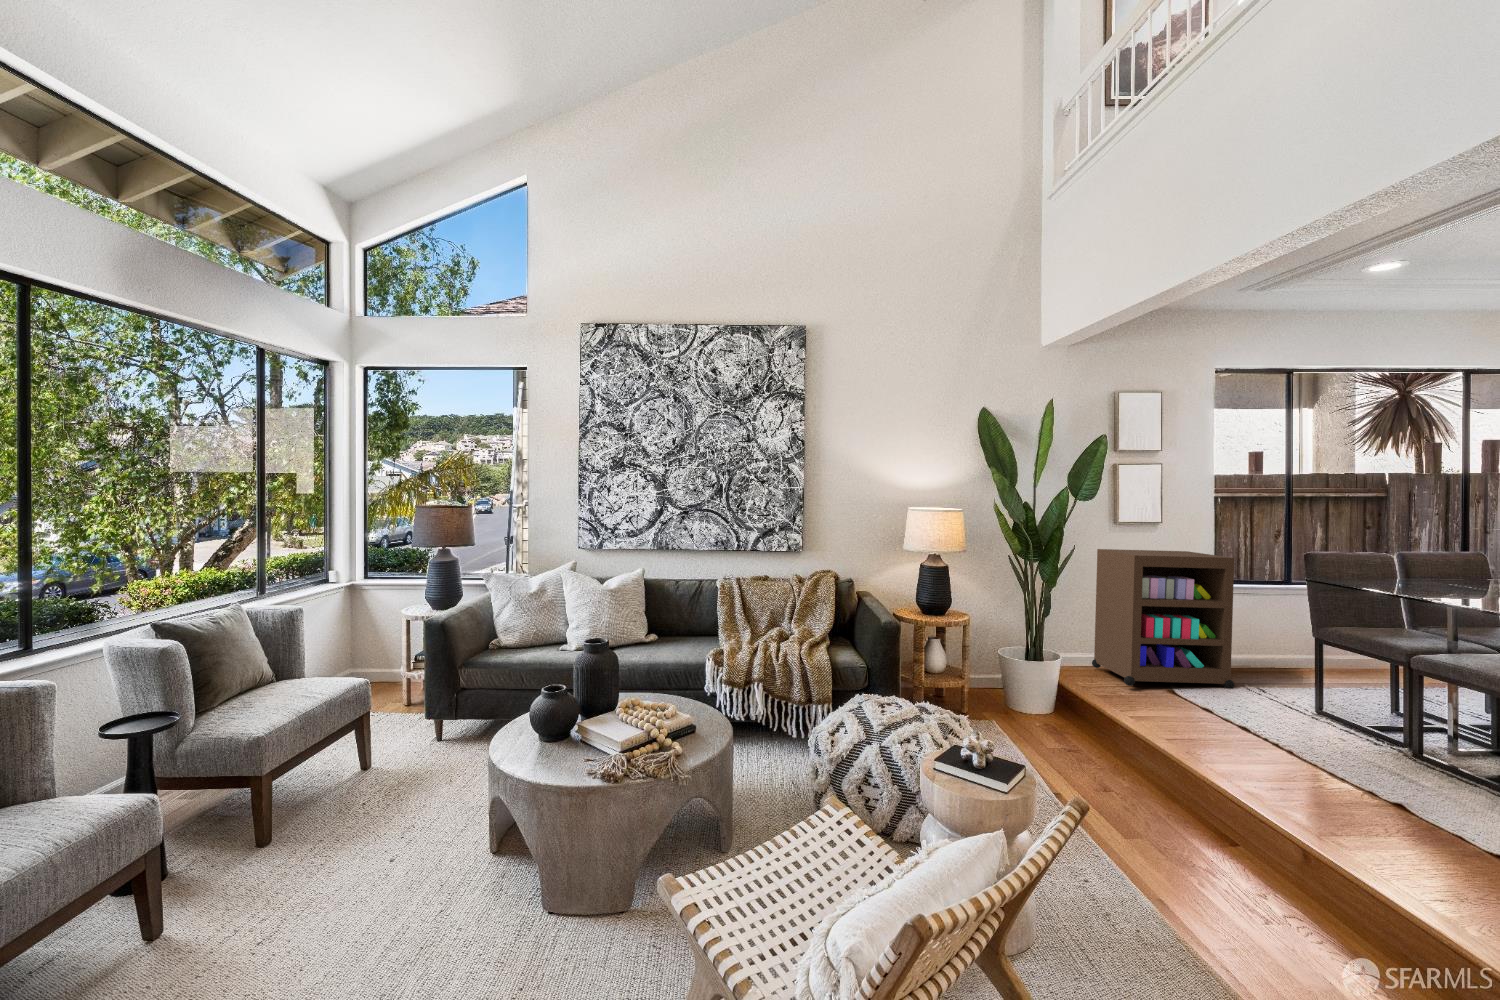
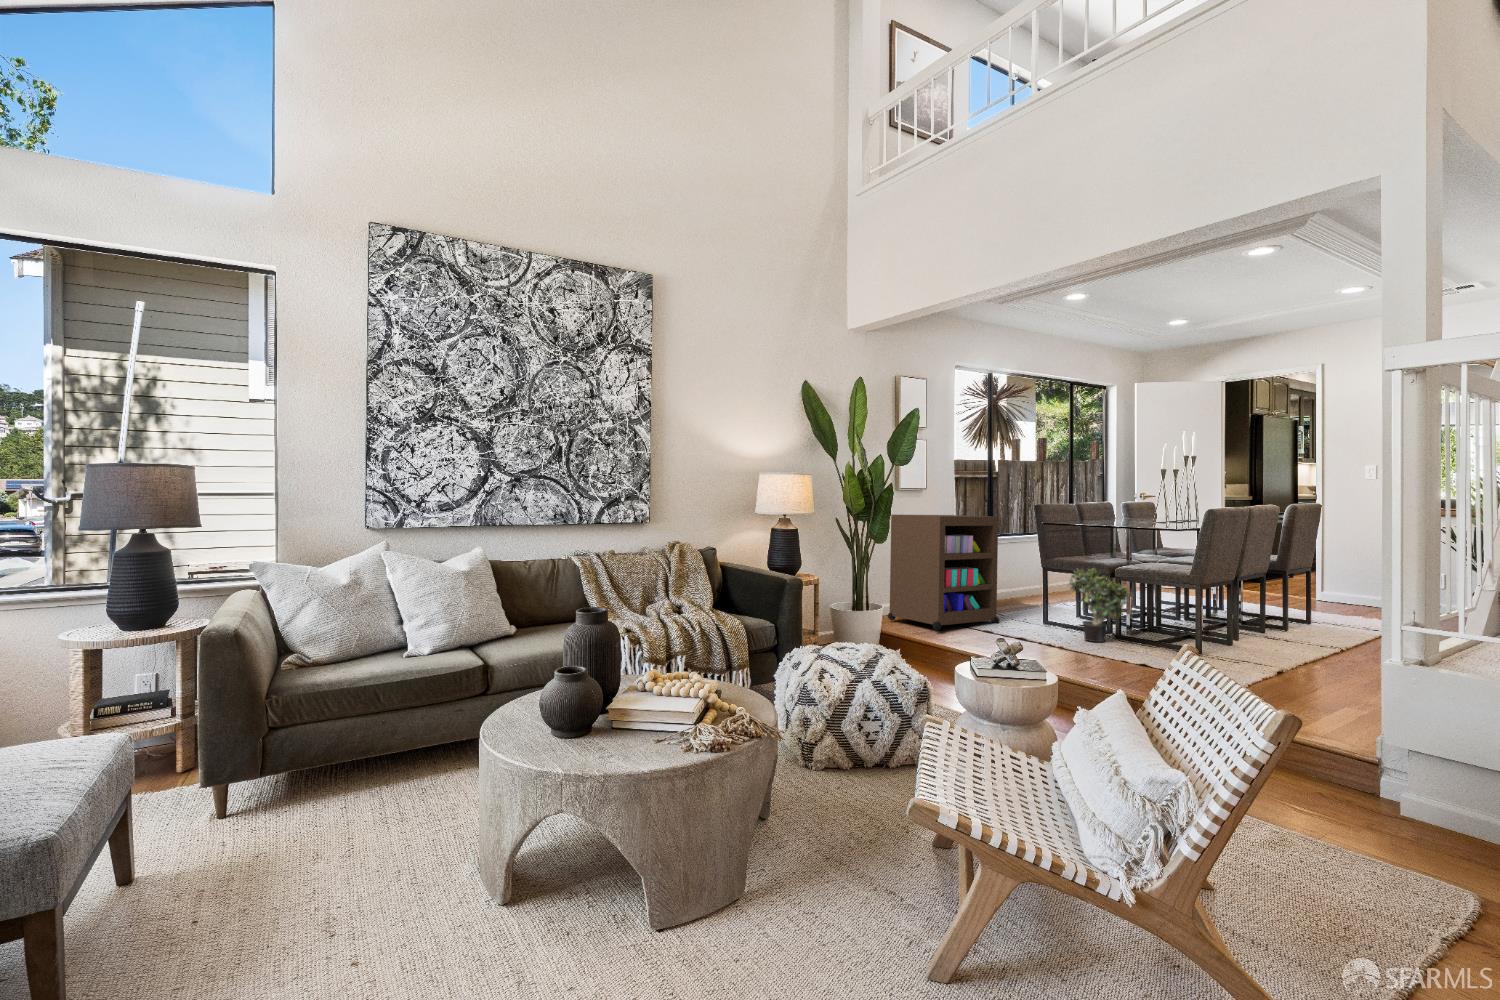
potted plant: none [1289,632,1389,732] -> present [1069,568,1130,642]

